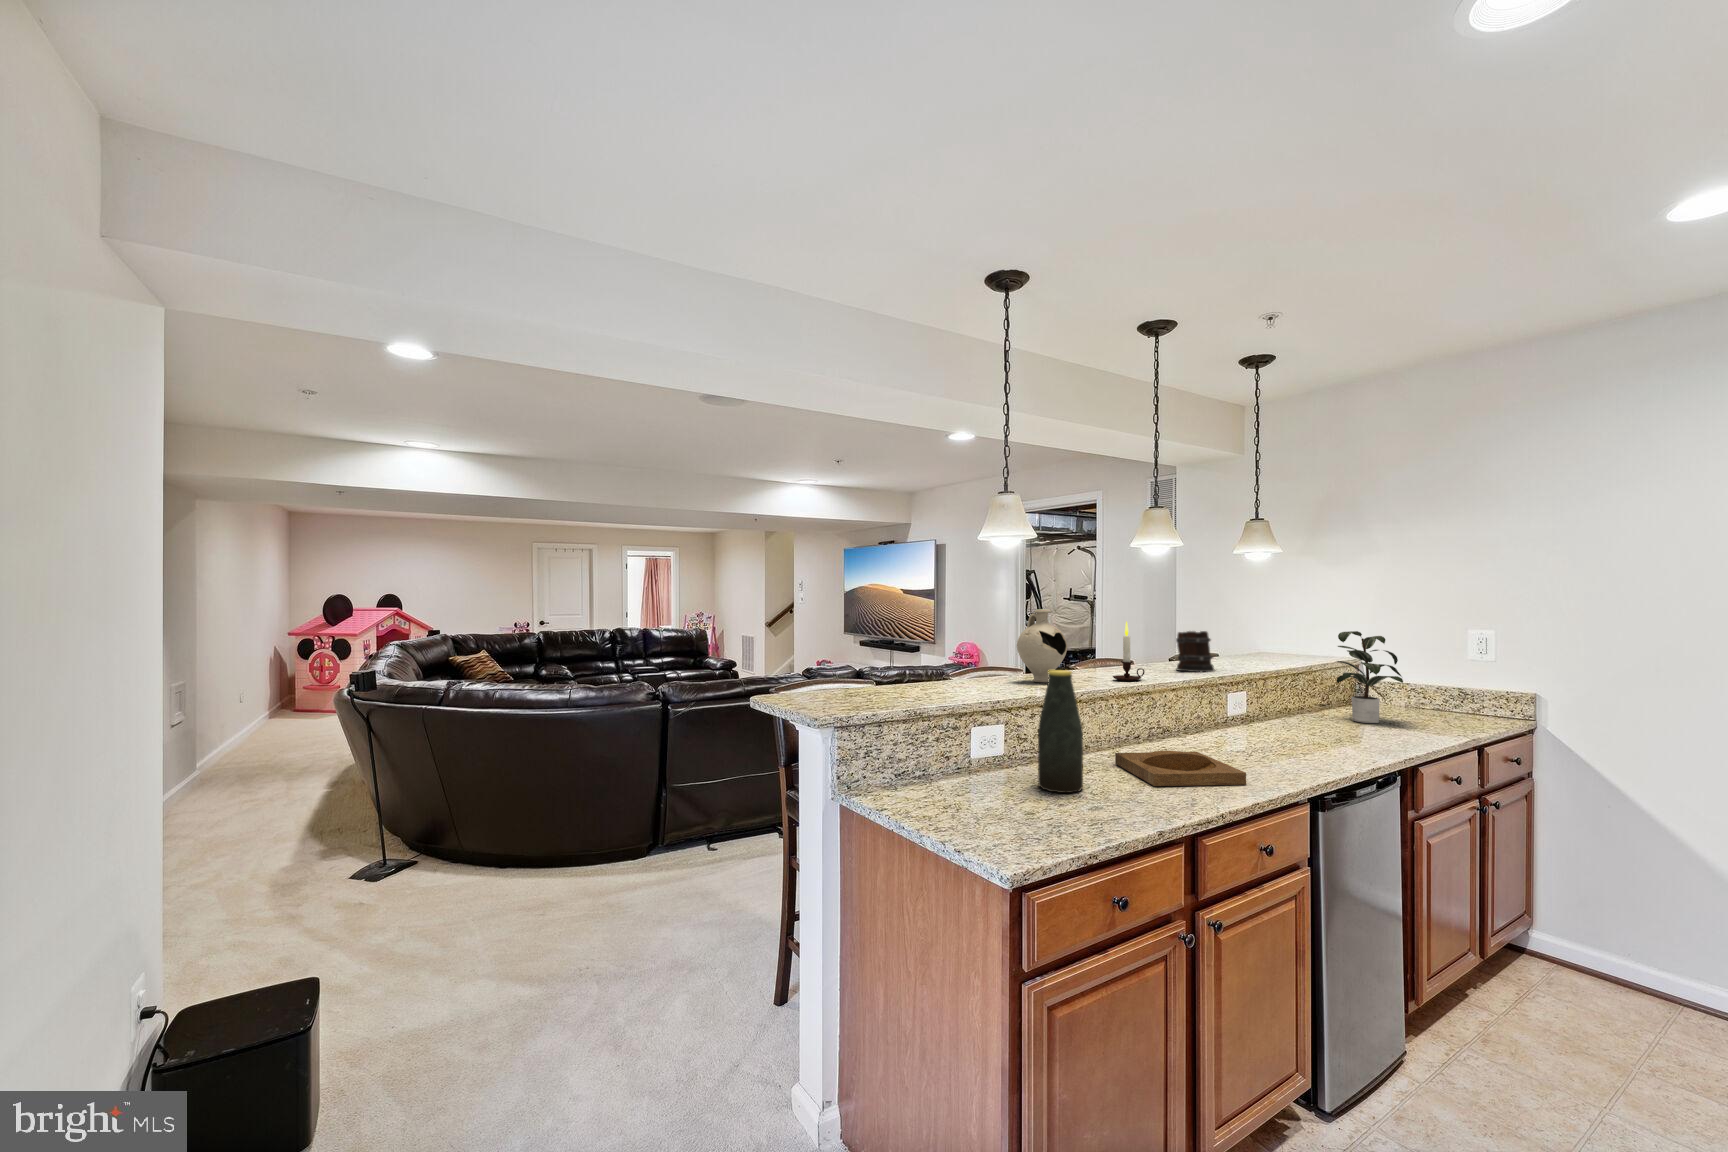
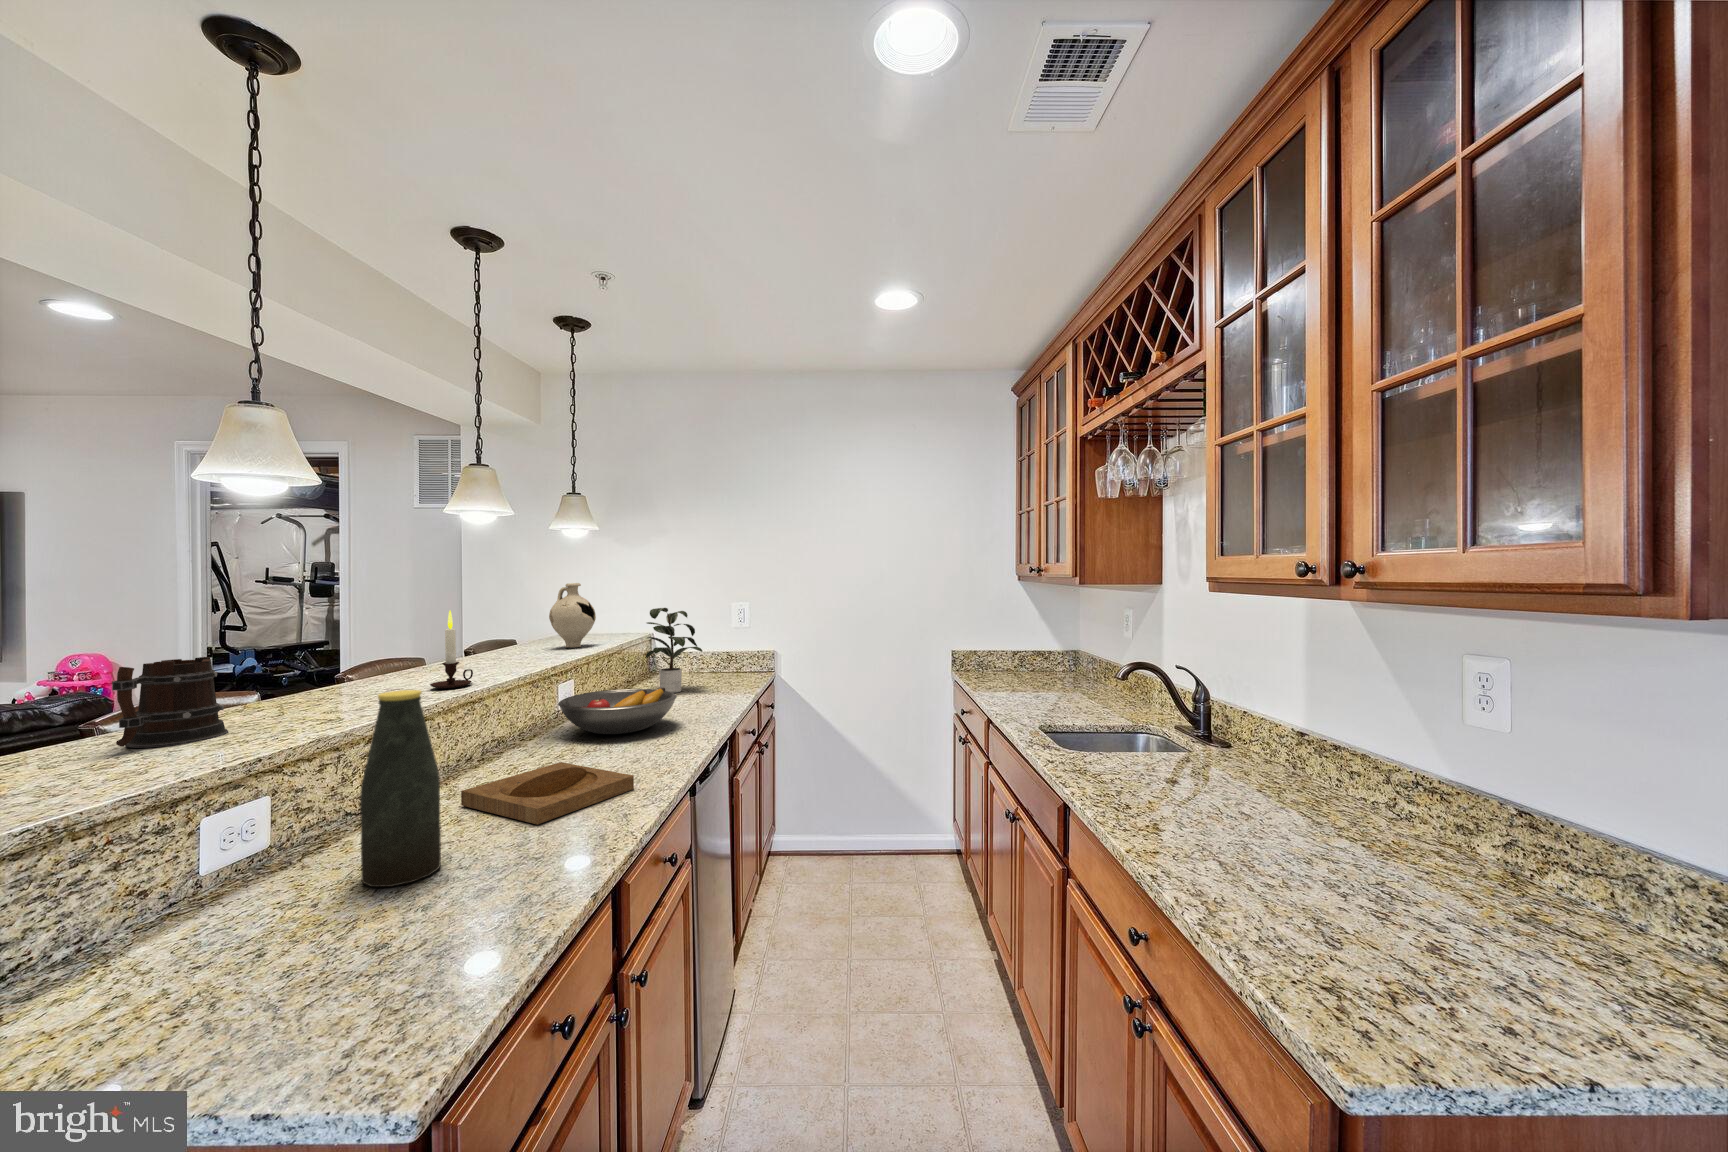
decorative vase: present [1017,609,1067,683] -> present [549,583,596,648]
beer mug: present [1176,631,1214,672] -> present [112,657,229,748]
fruit bowl: none [1218,705,1339,746] -> present [558,688,677,734]

